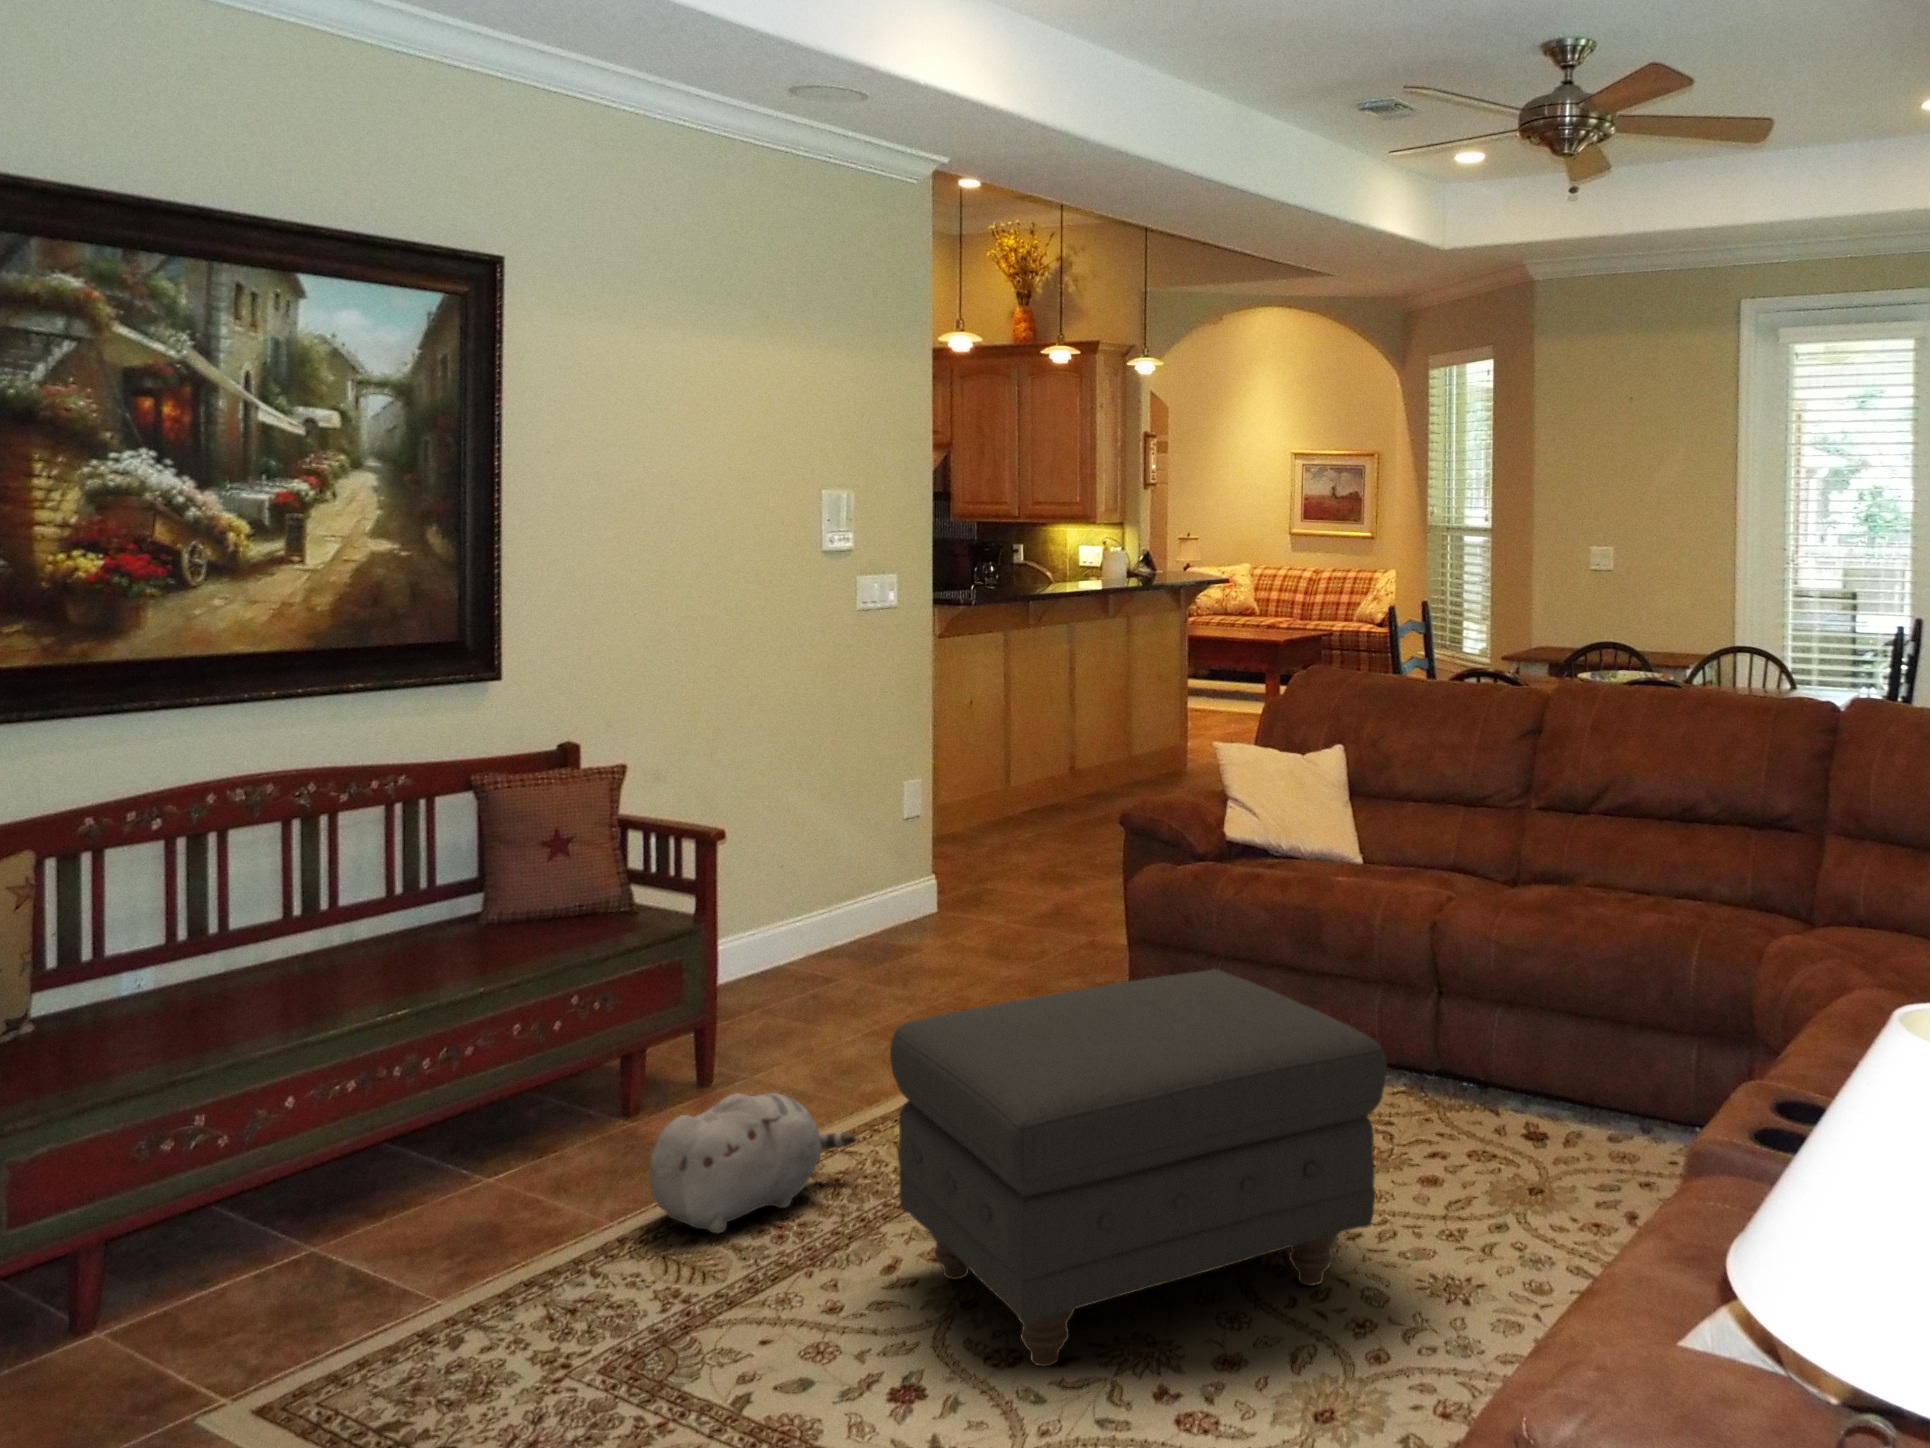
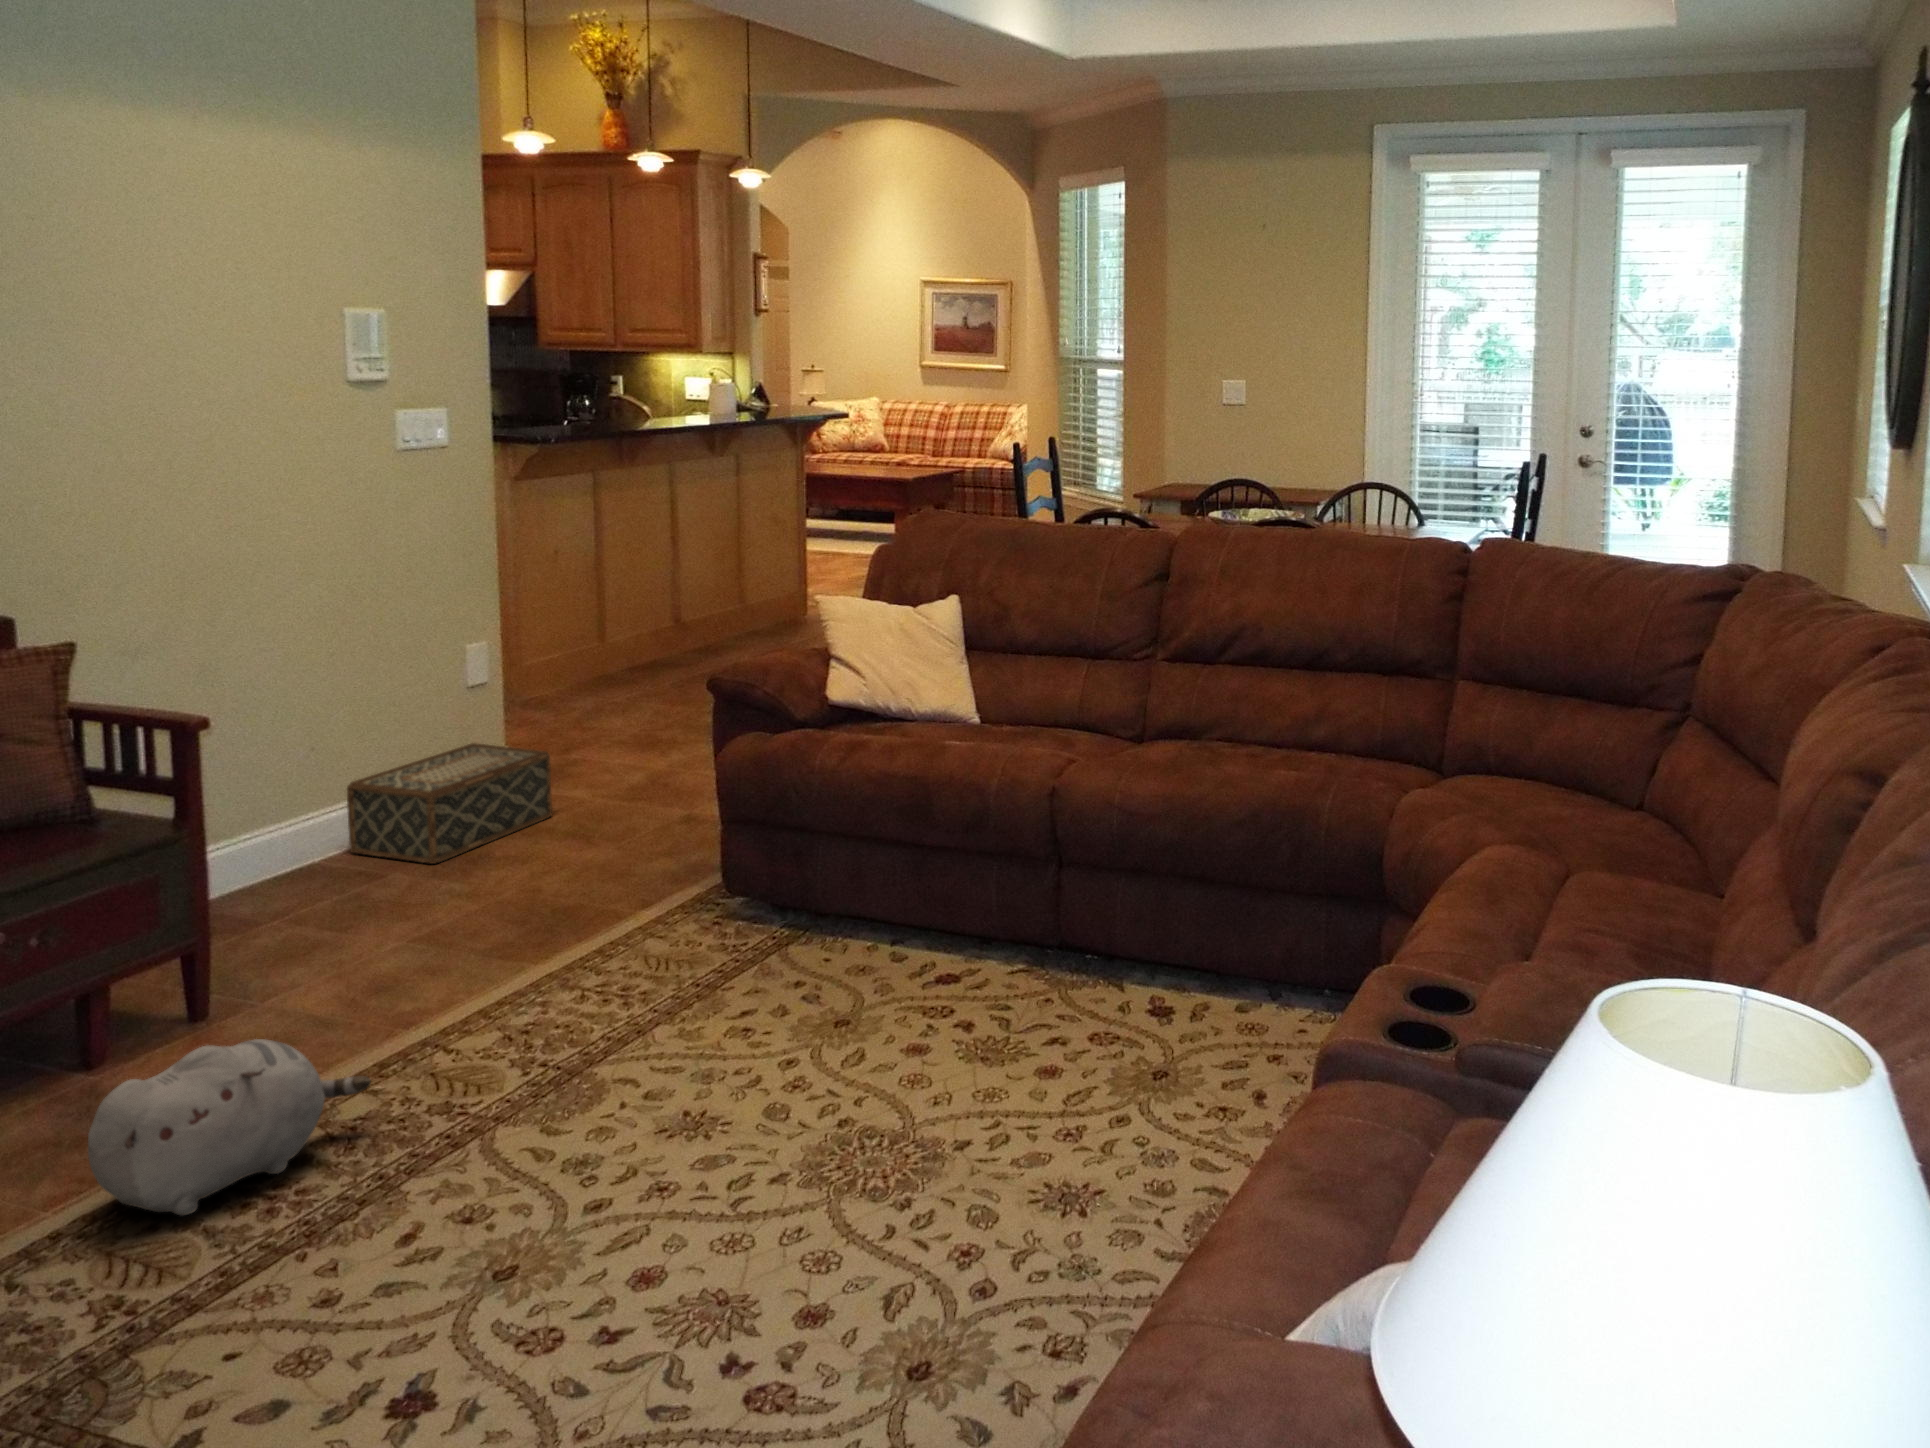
woven basket: none [815,865,978,968] -> present [347,743,552,864]
ottoman: present [890,969,1387,1366] -> none [394,862,993,1346]

